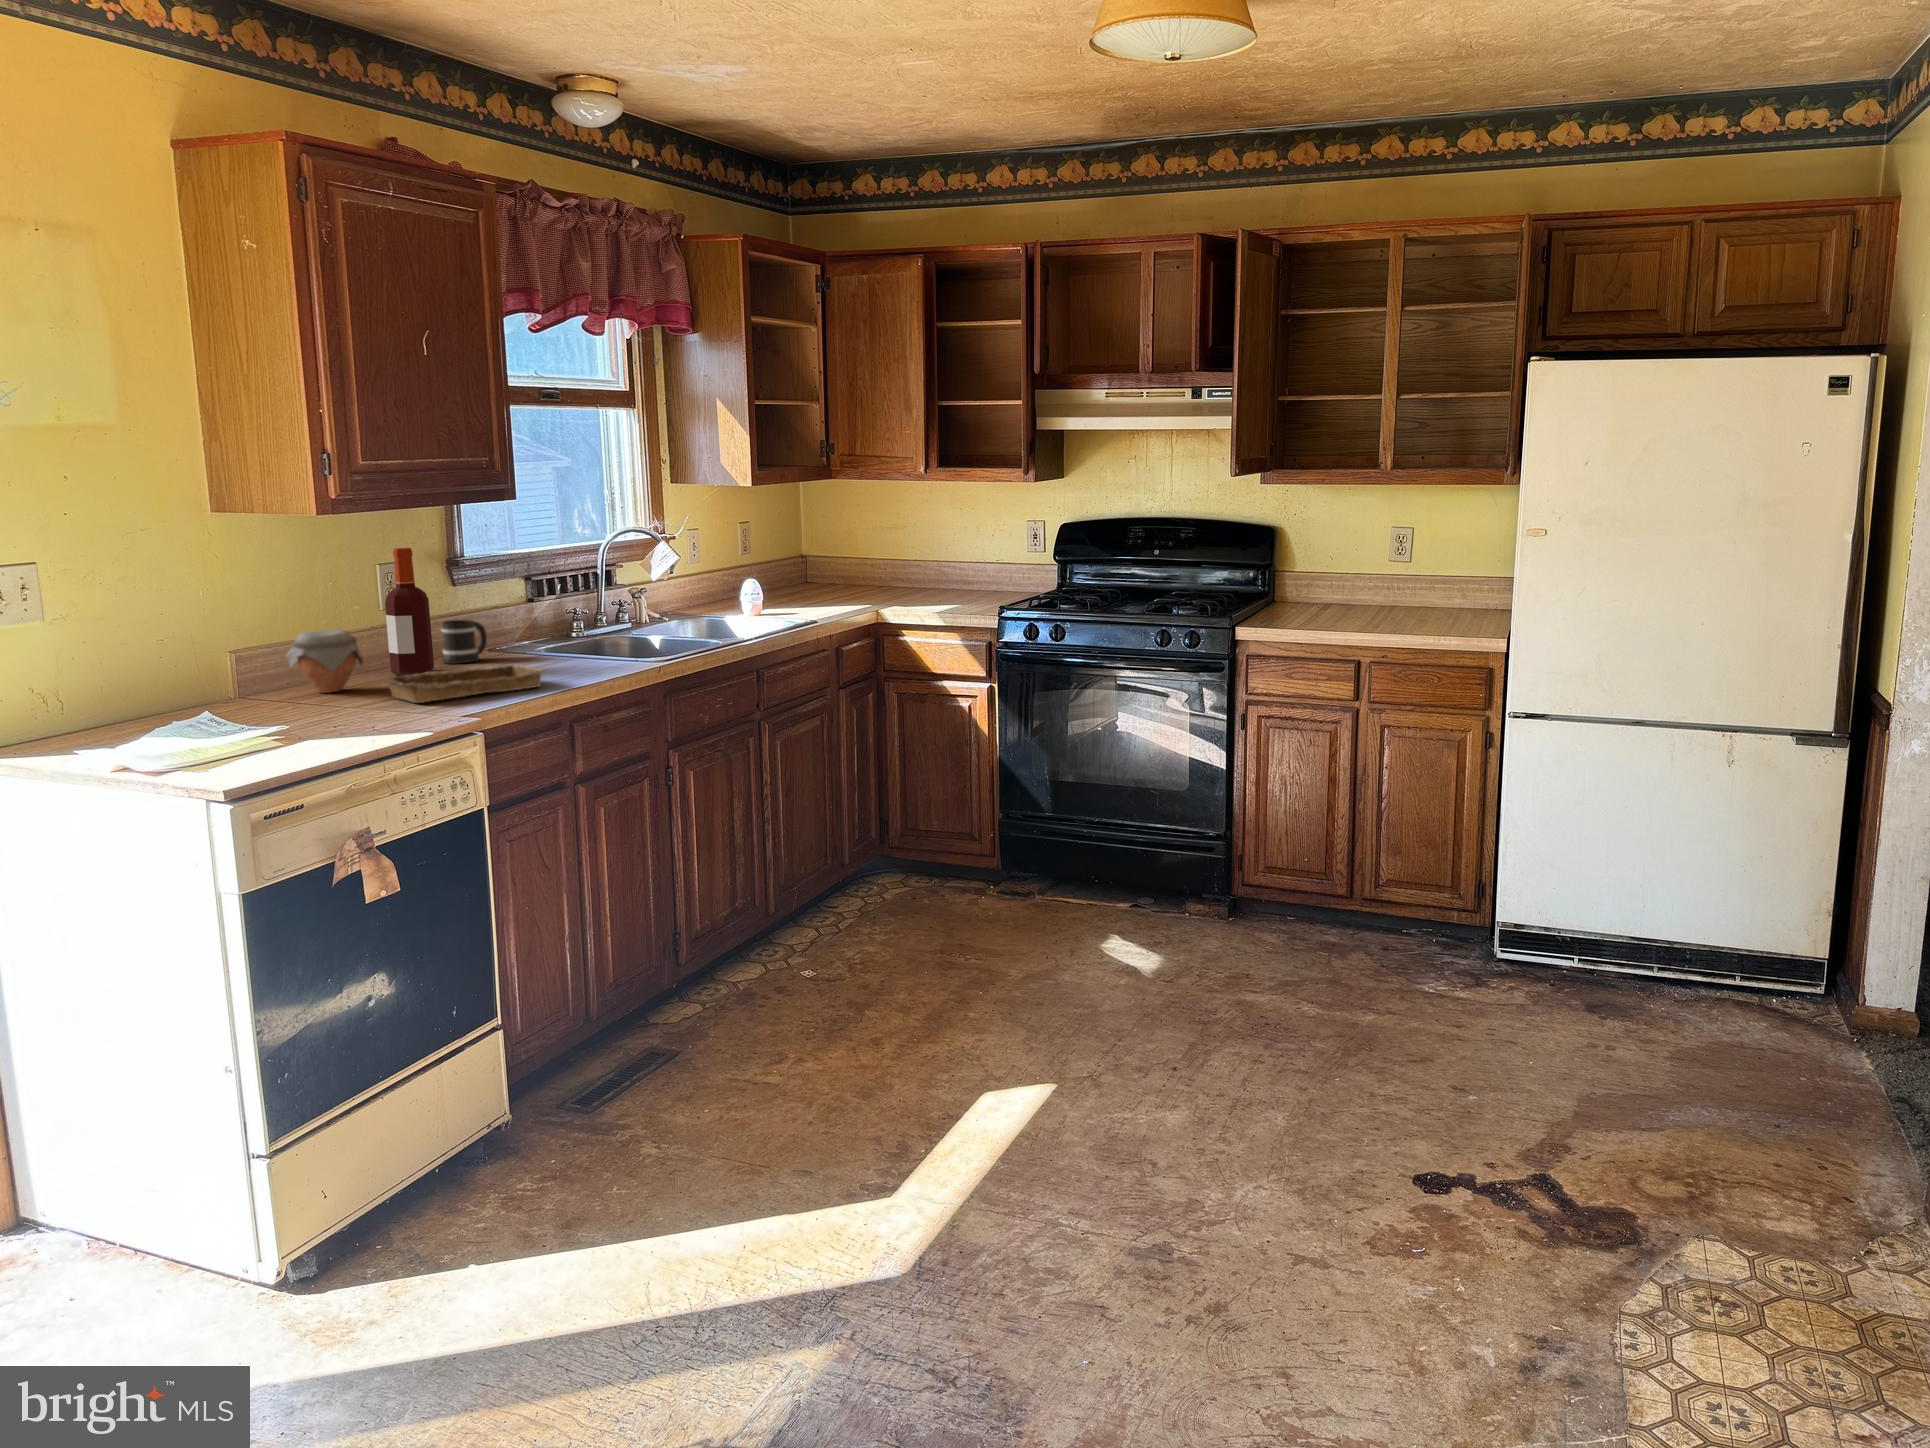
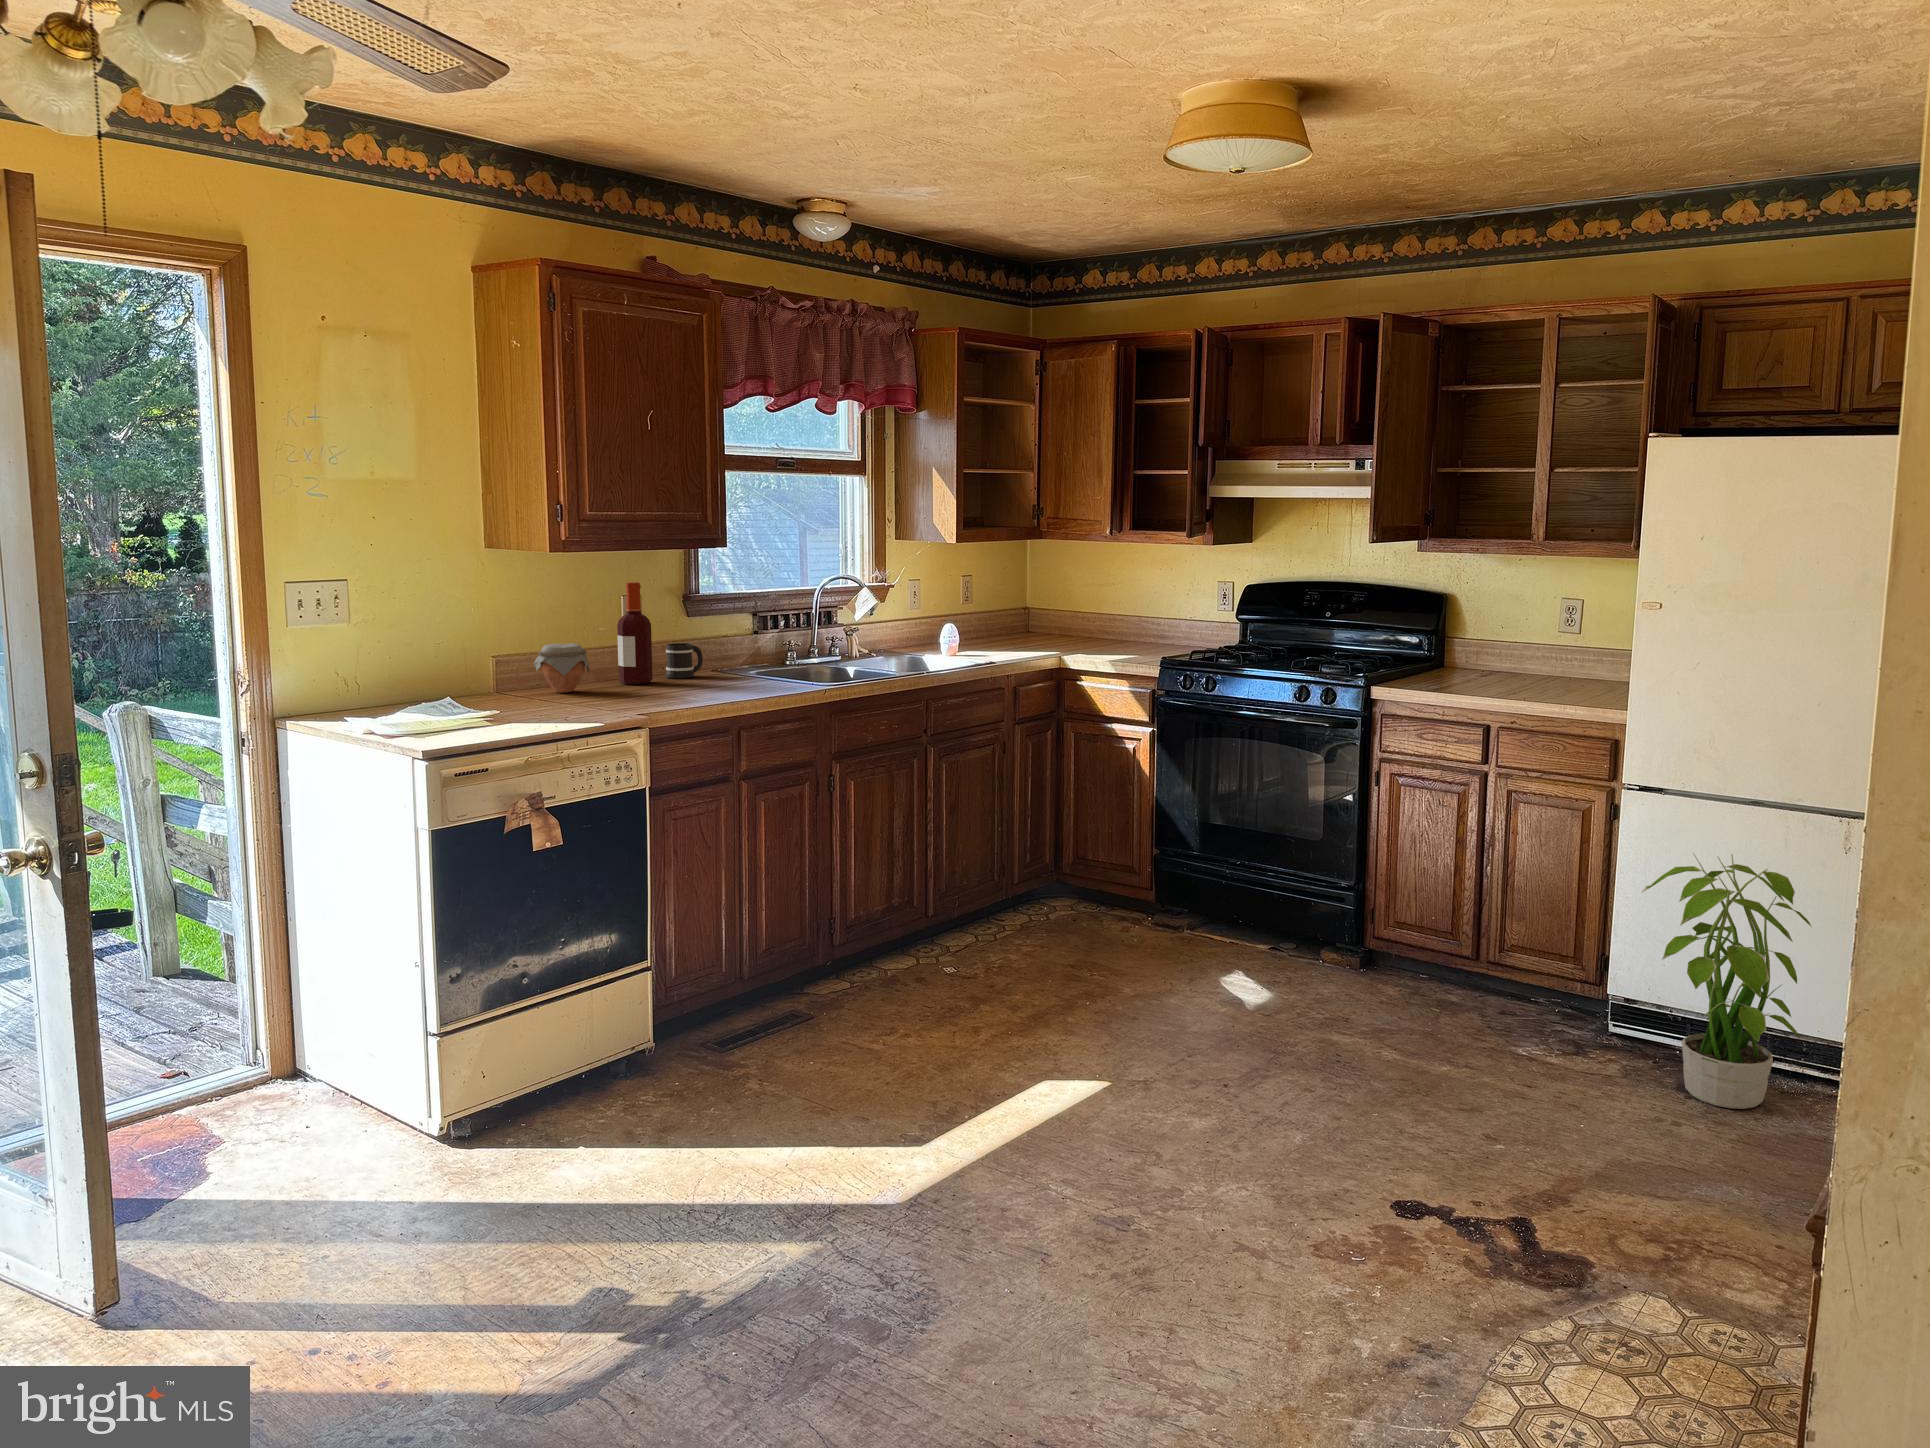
tray: present [387,664,542,703] -> none [593,679,719,703]
potted plant: none [1547,776,1707,1023] -> present [1642,853,1811,1109]

